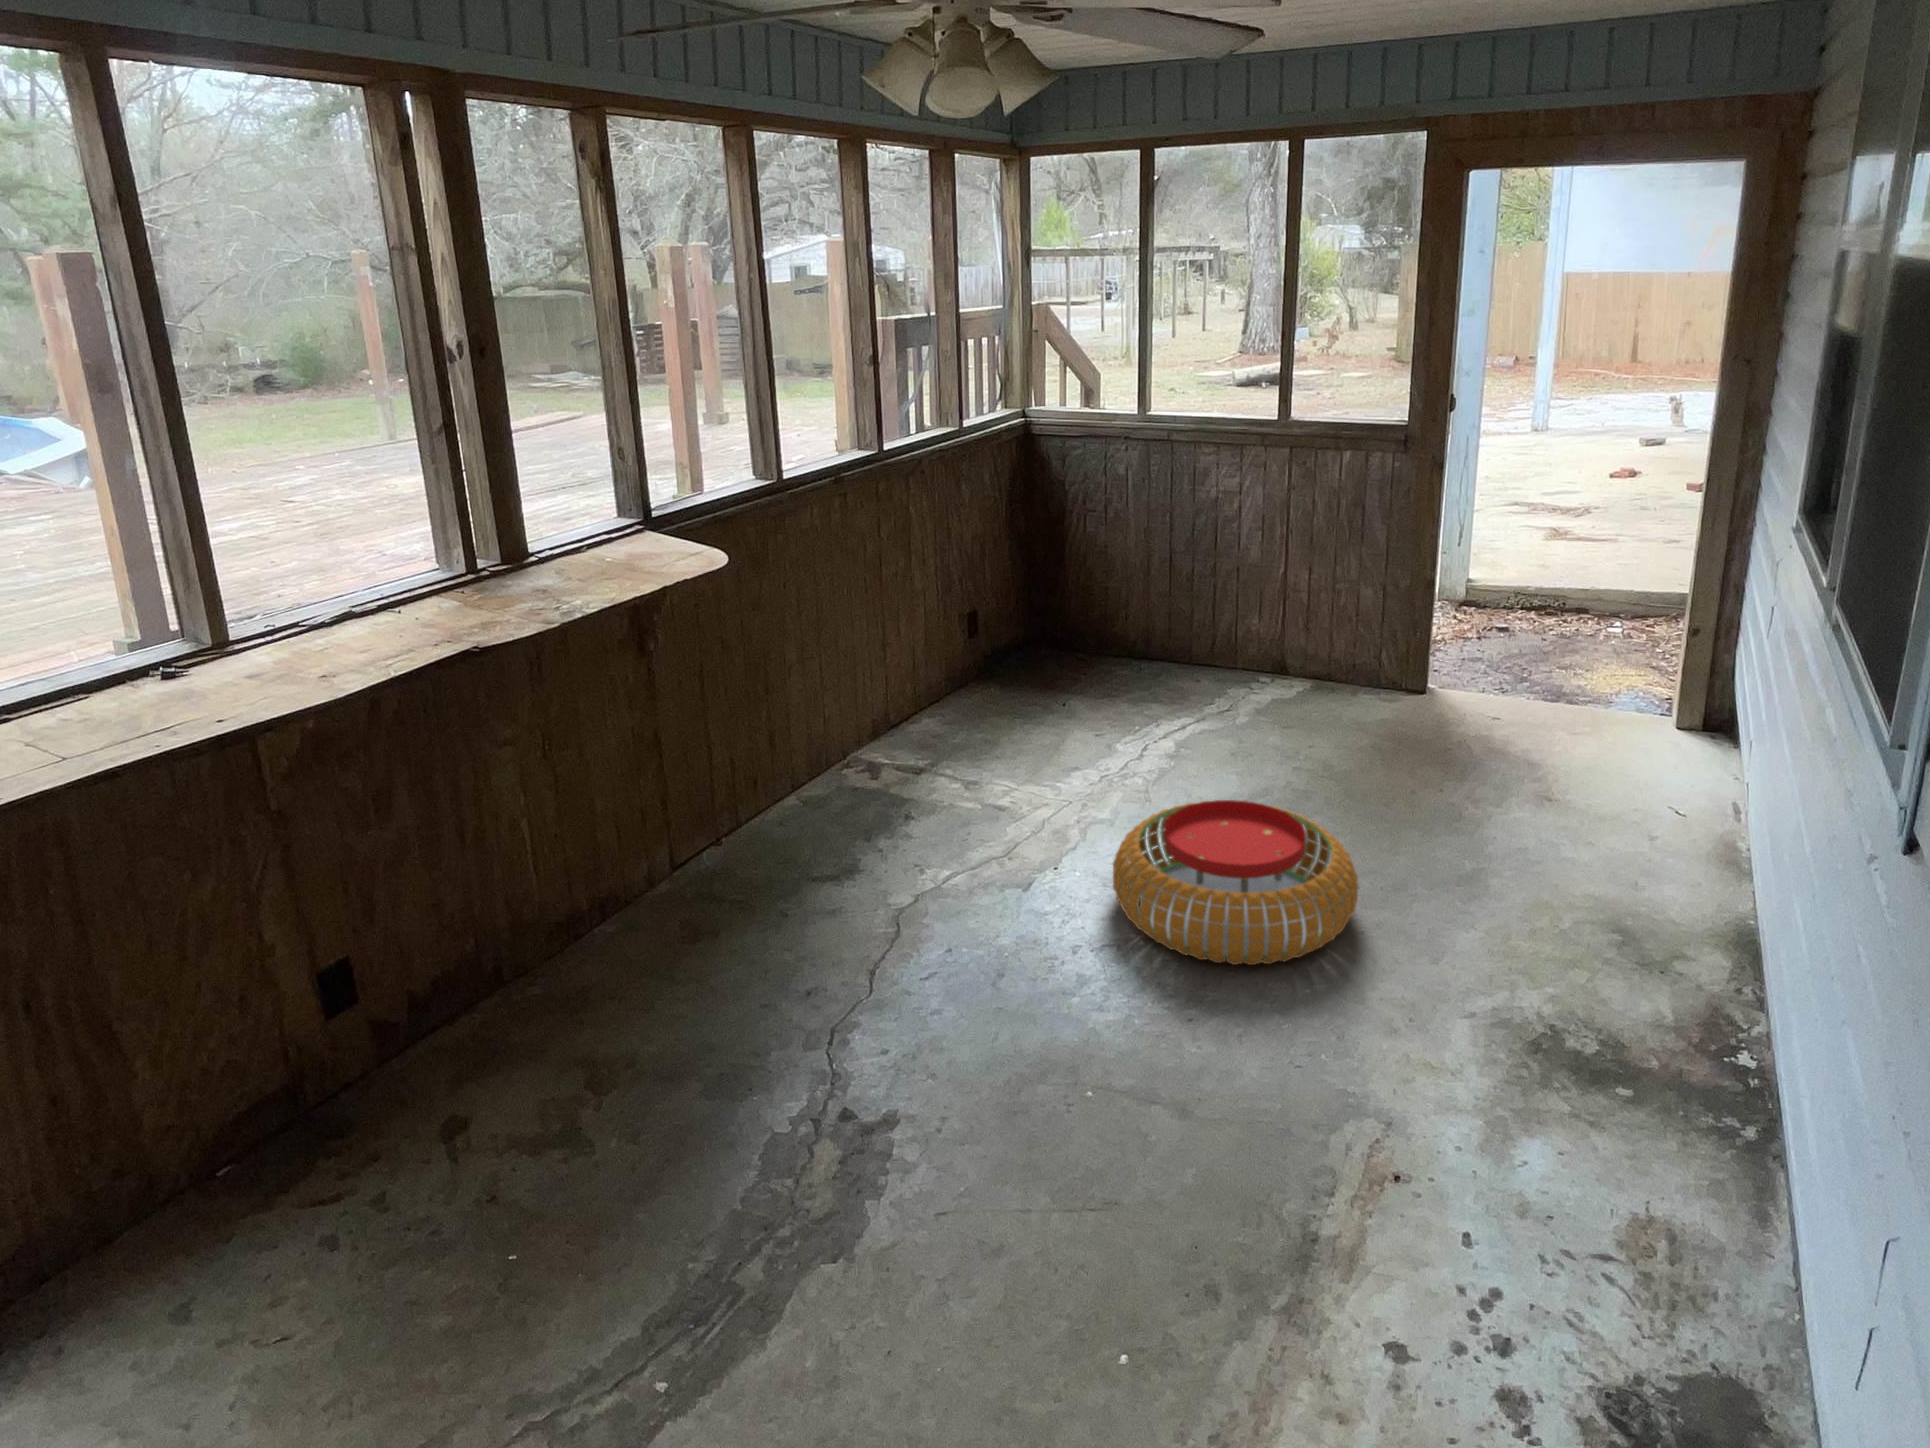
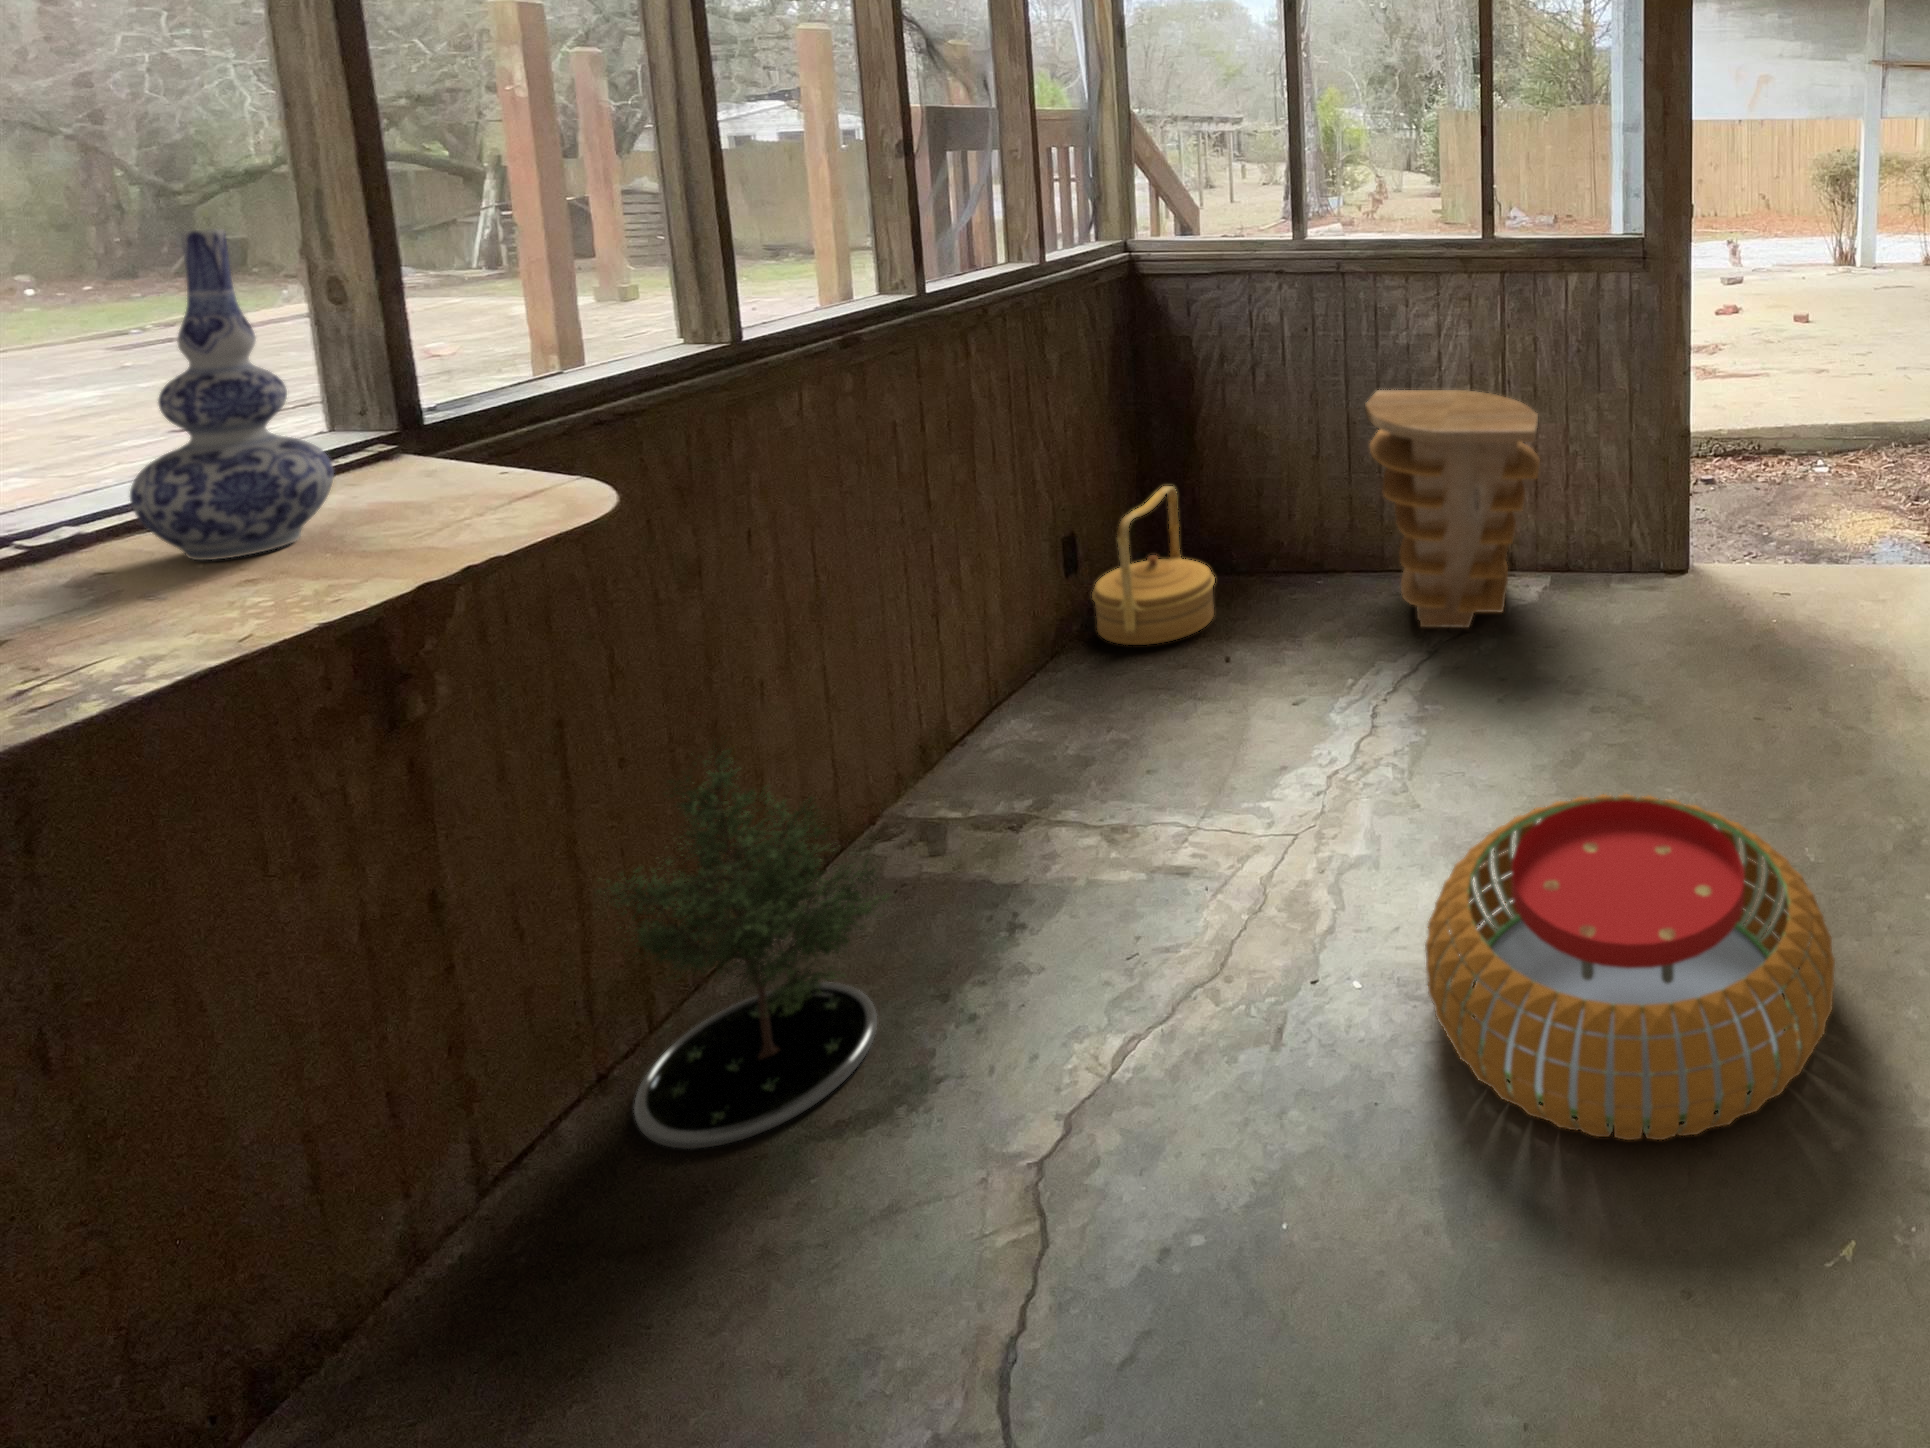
vase: none [587,436,645,570] -> present [130,229,334,560]
side table: none [1169,528,1293,709] -> present [1365,390,1540,628]
woven basket: none [976,584,1057,690] -> present [1092,486,1215,645]
potted tree: none [722,680,849,872] -> present [597,738,889,1149]

